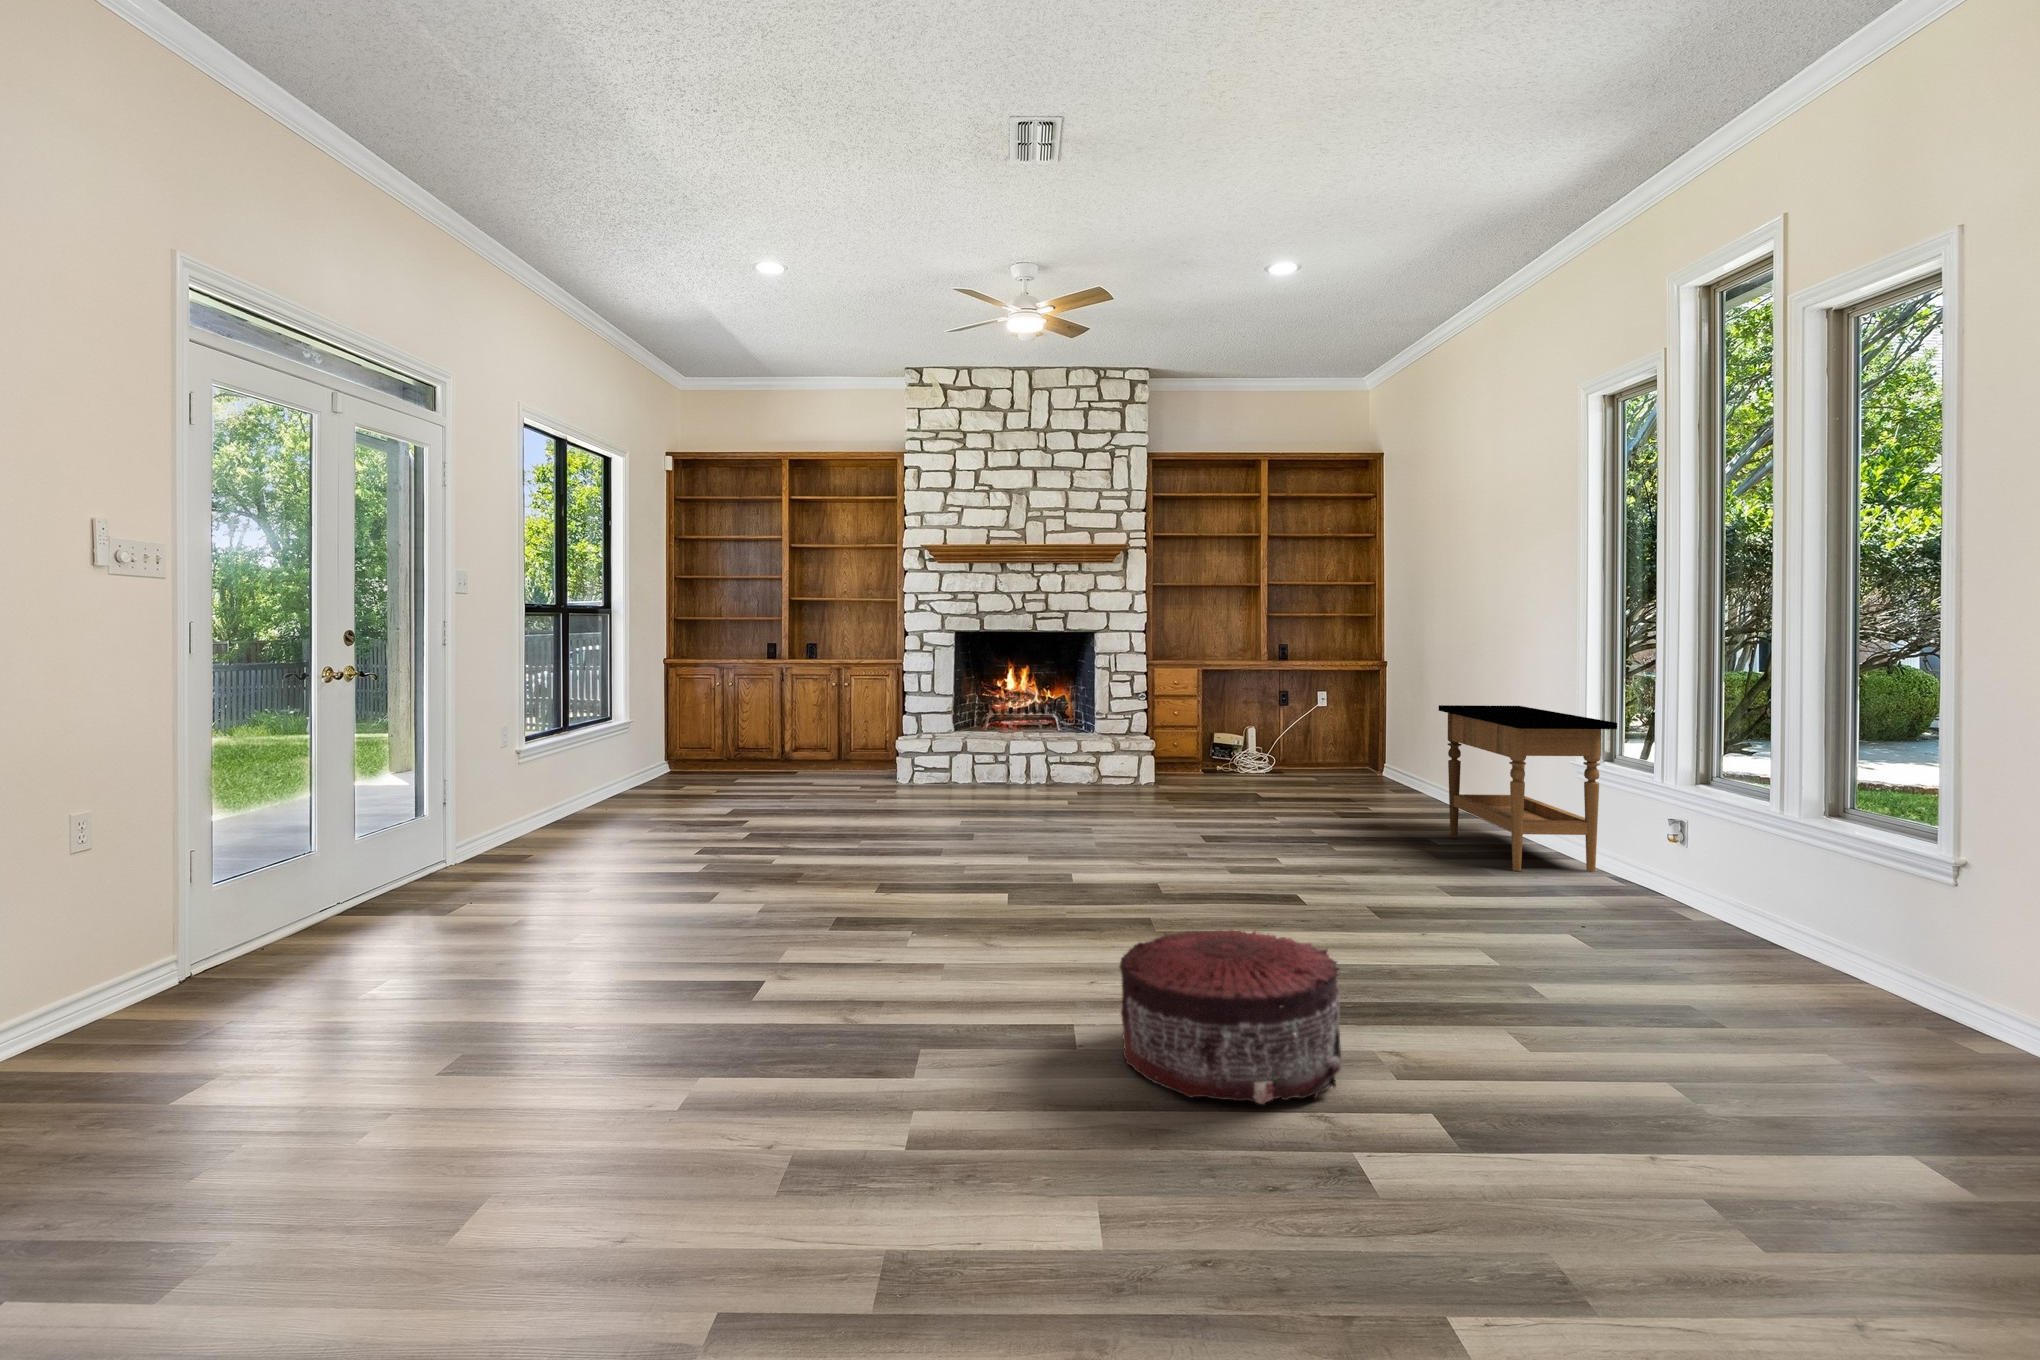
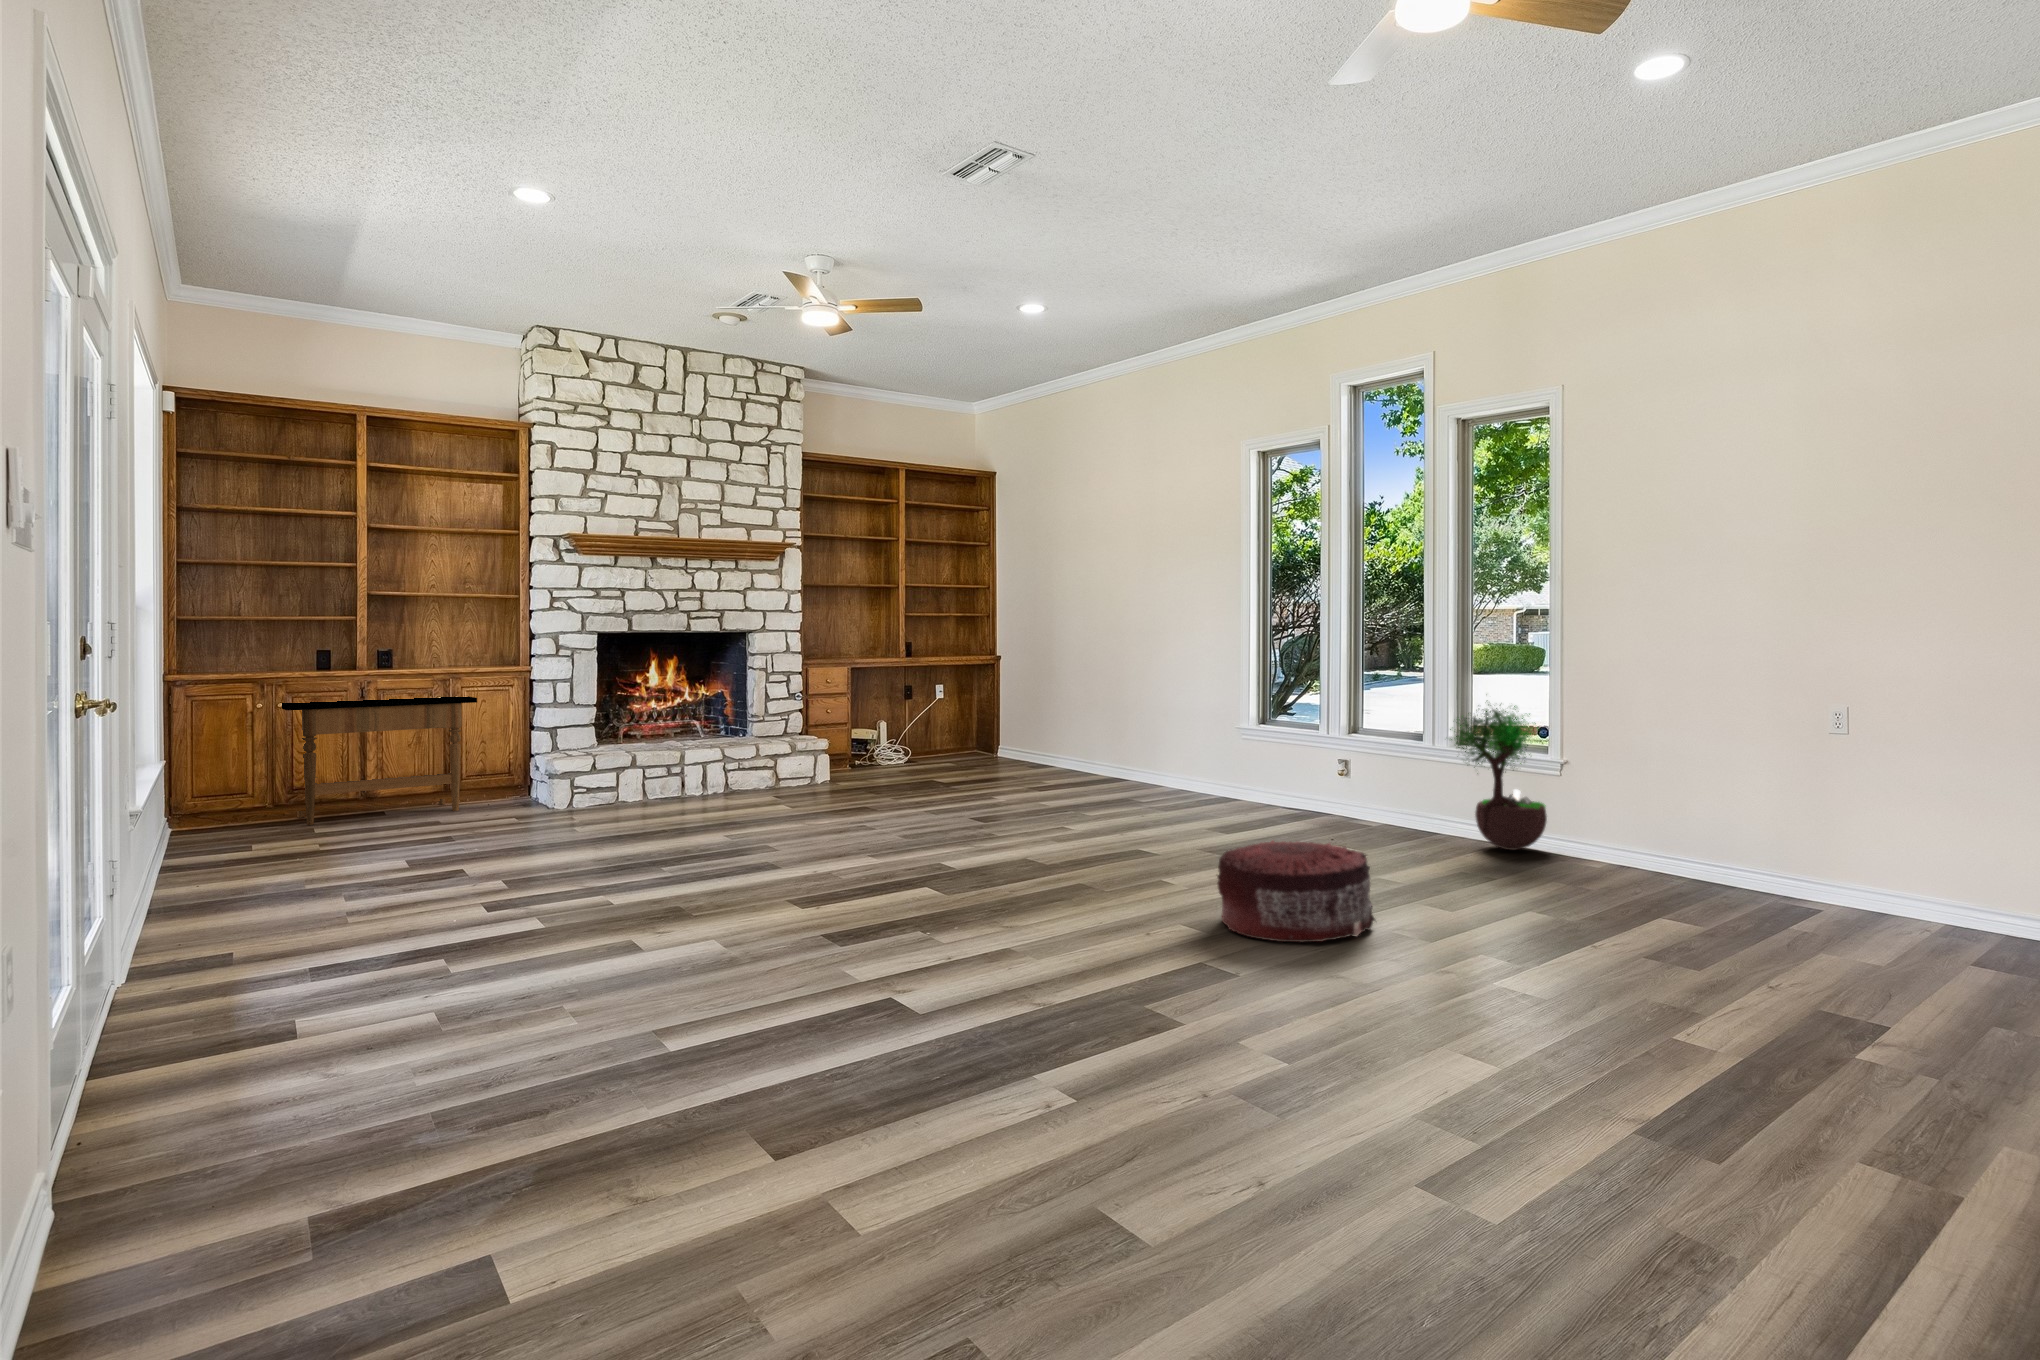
side table: present [1439,705,1617,872] -> present [282,696,477,825]
potted tree: none [1743,741,1970,1021] -> present [1450,704,1547,850]

